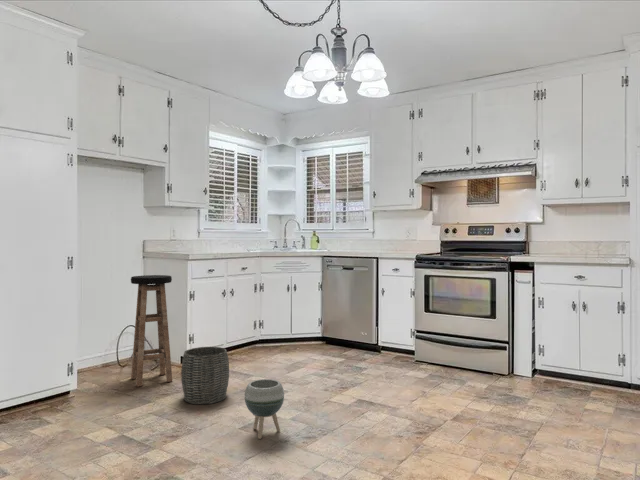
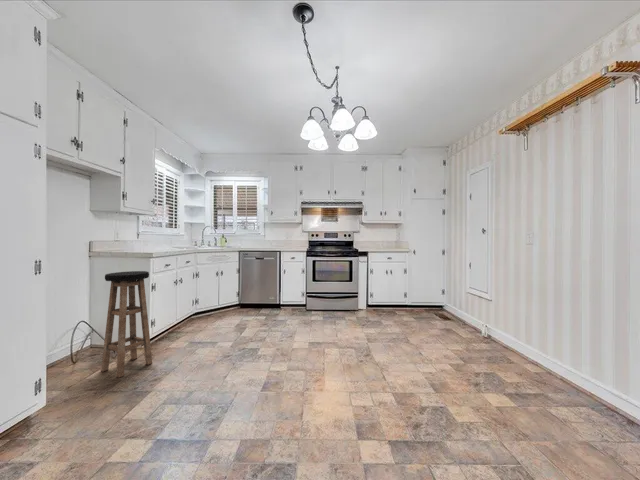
woven basket: present [181,347,229,404] -> none [180,326,223,379]
planter: present [245,379,284,439] -> none [271,343,301,391]

